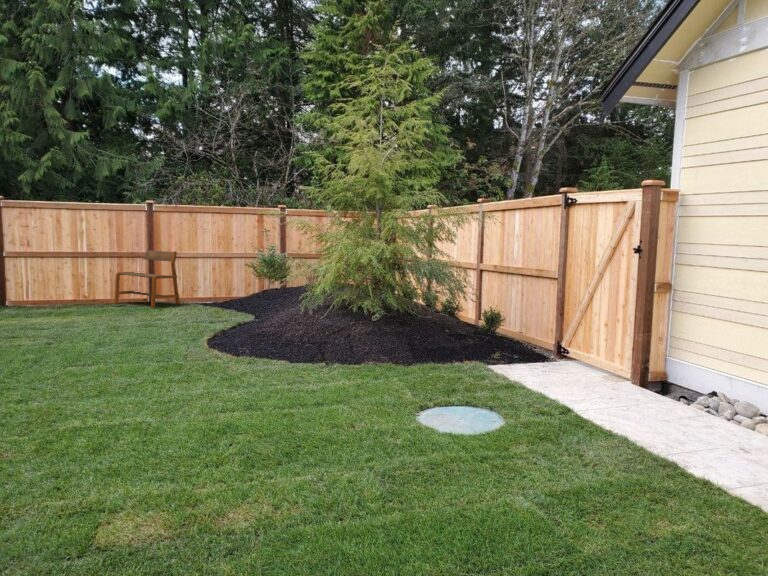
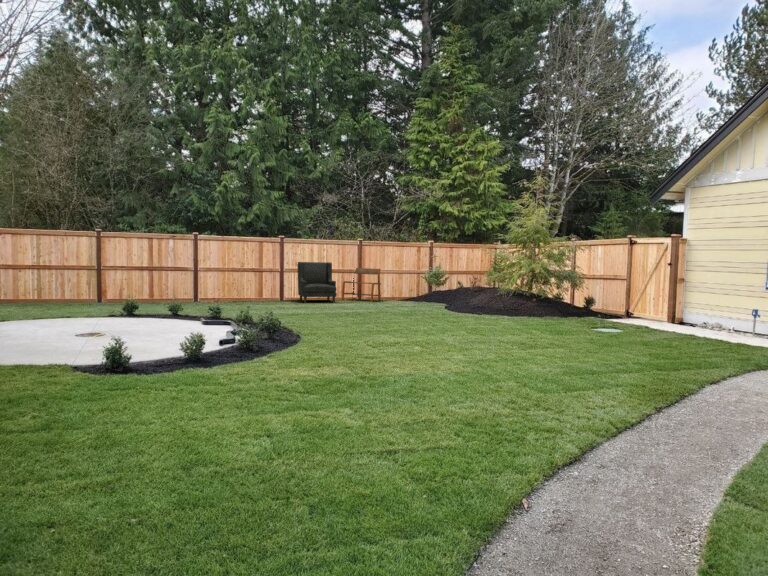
chair: none [14,241,91,312] -> present [297,262,337,303]

